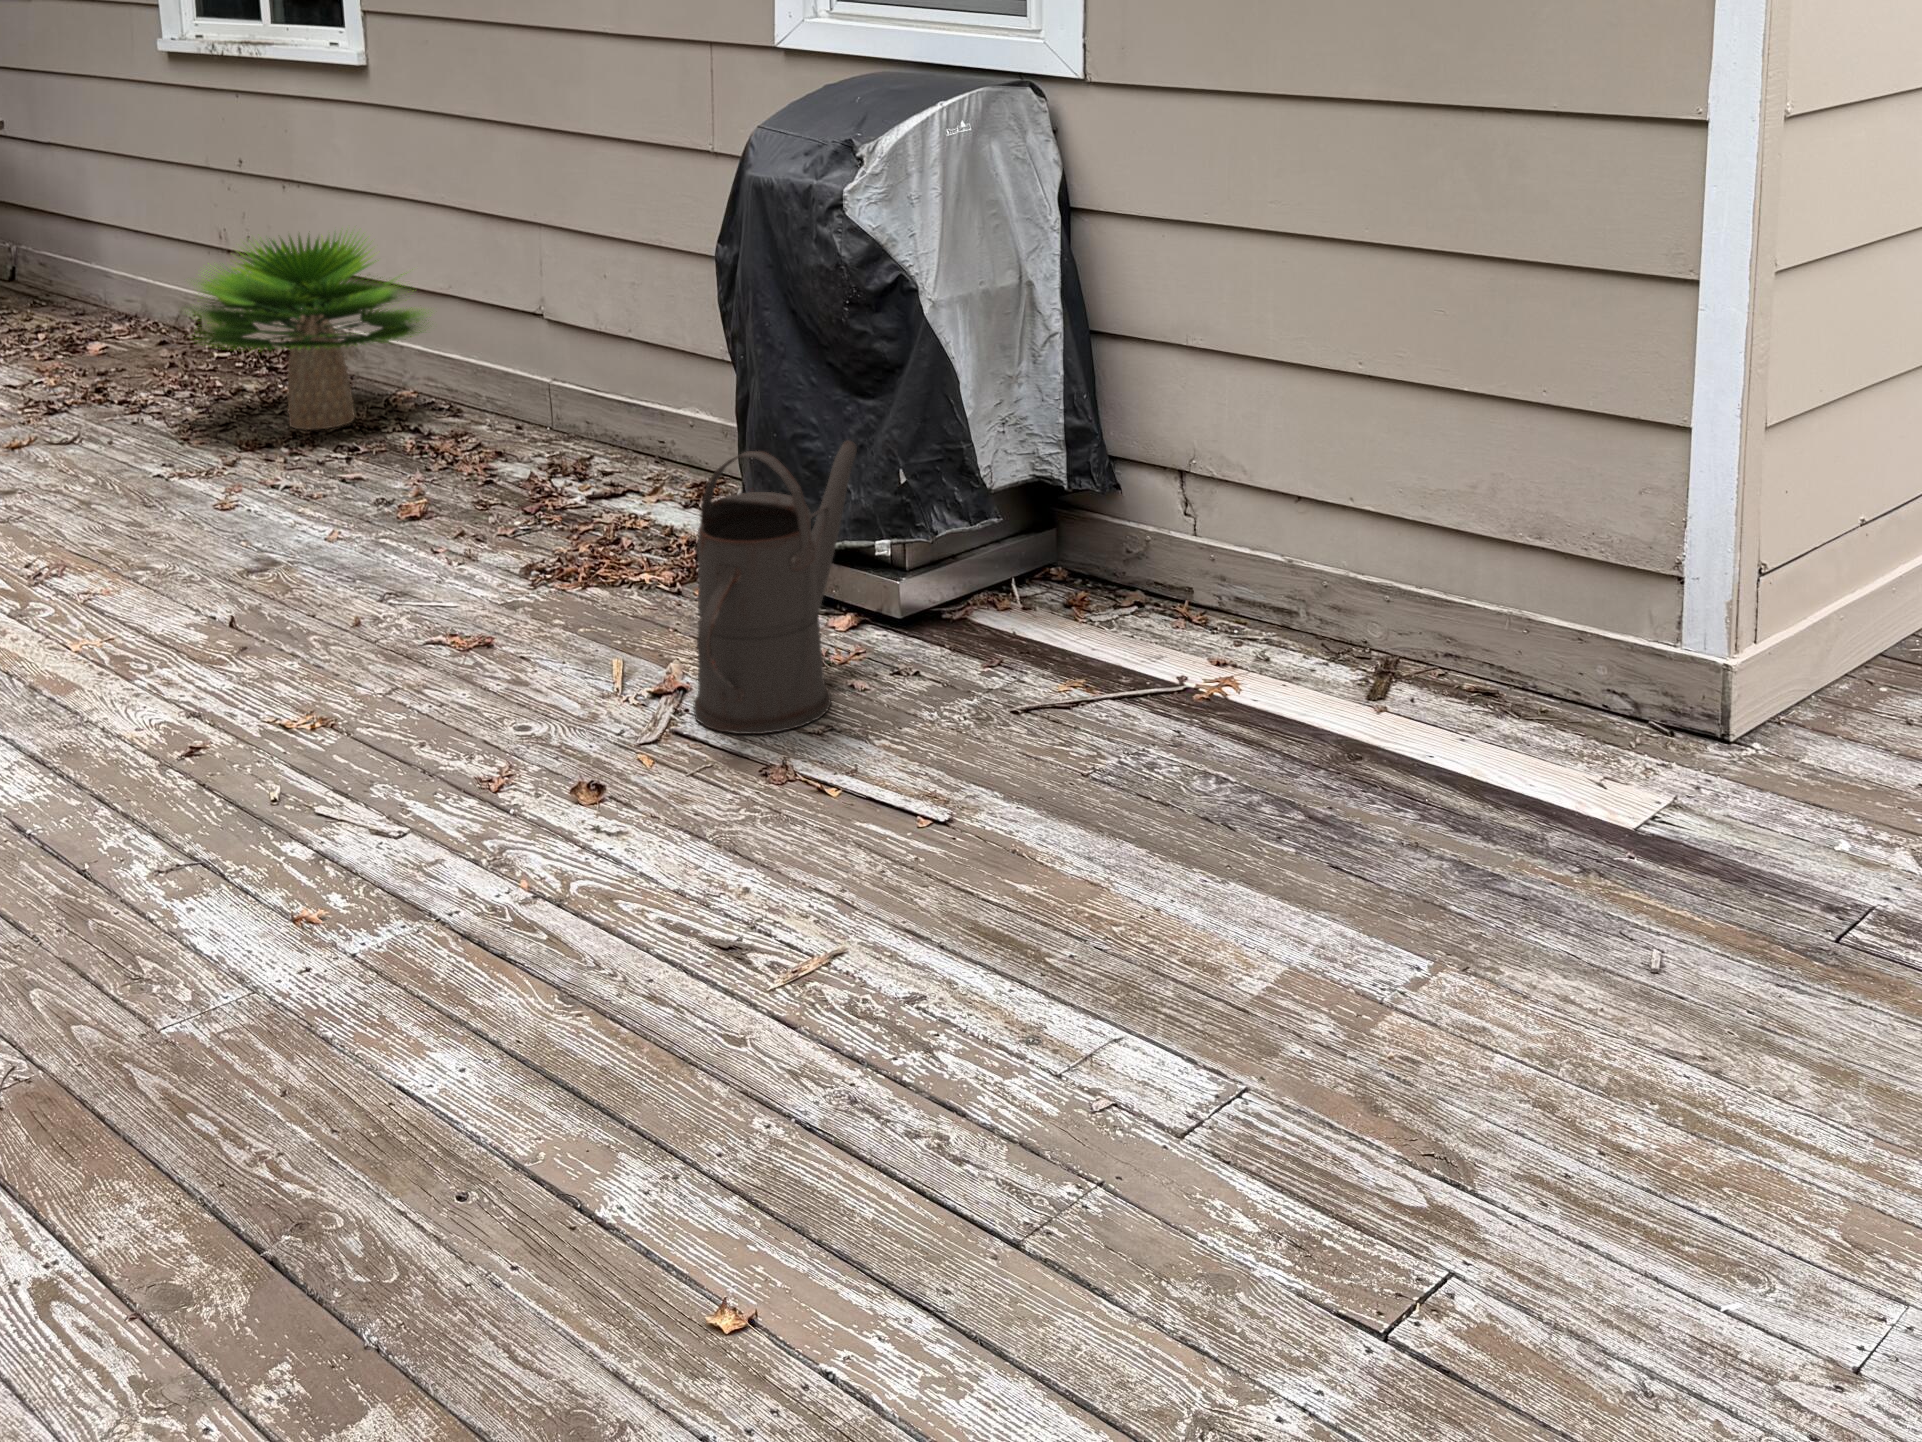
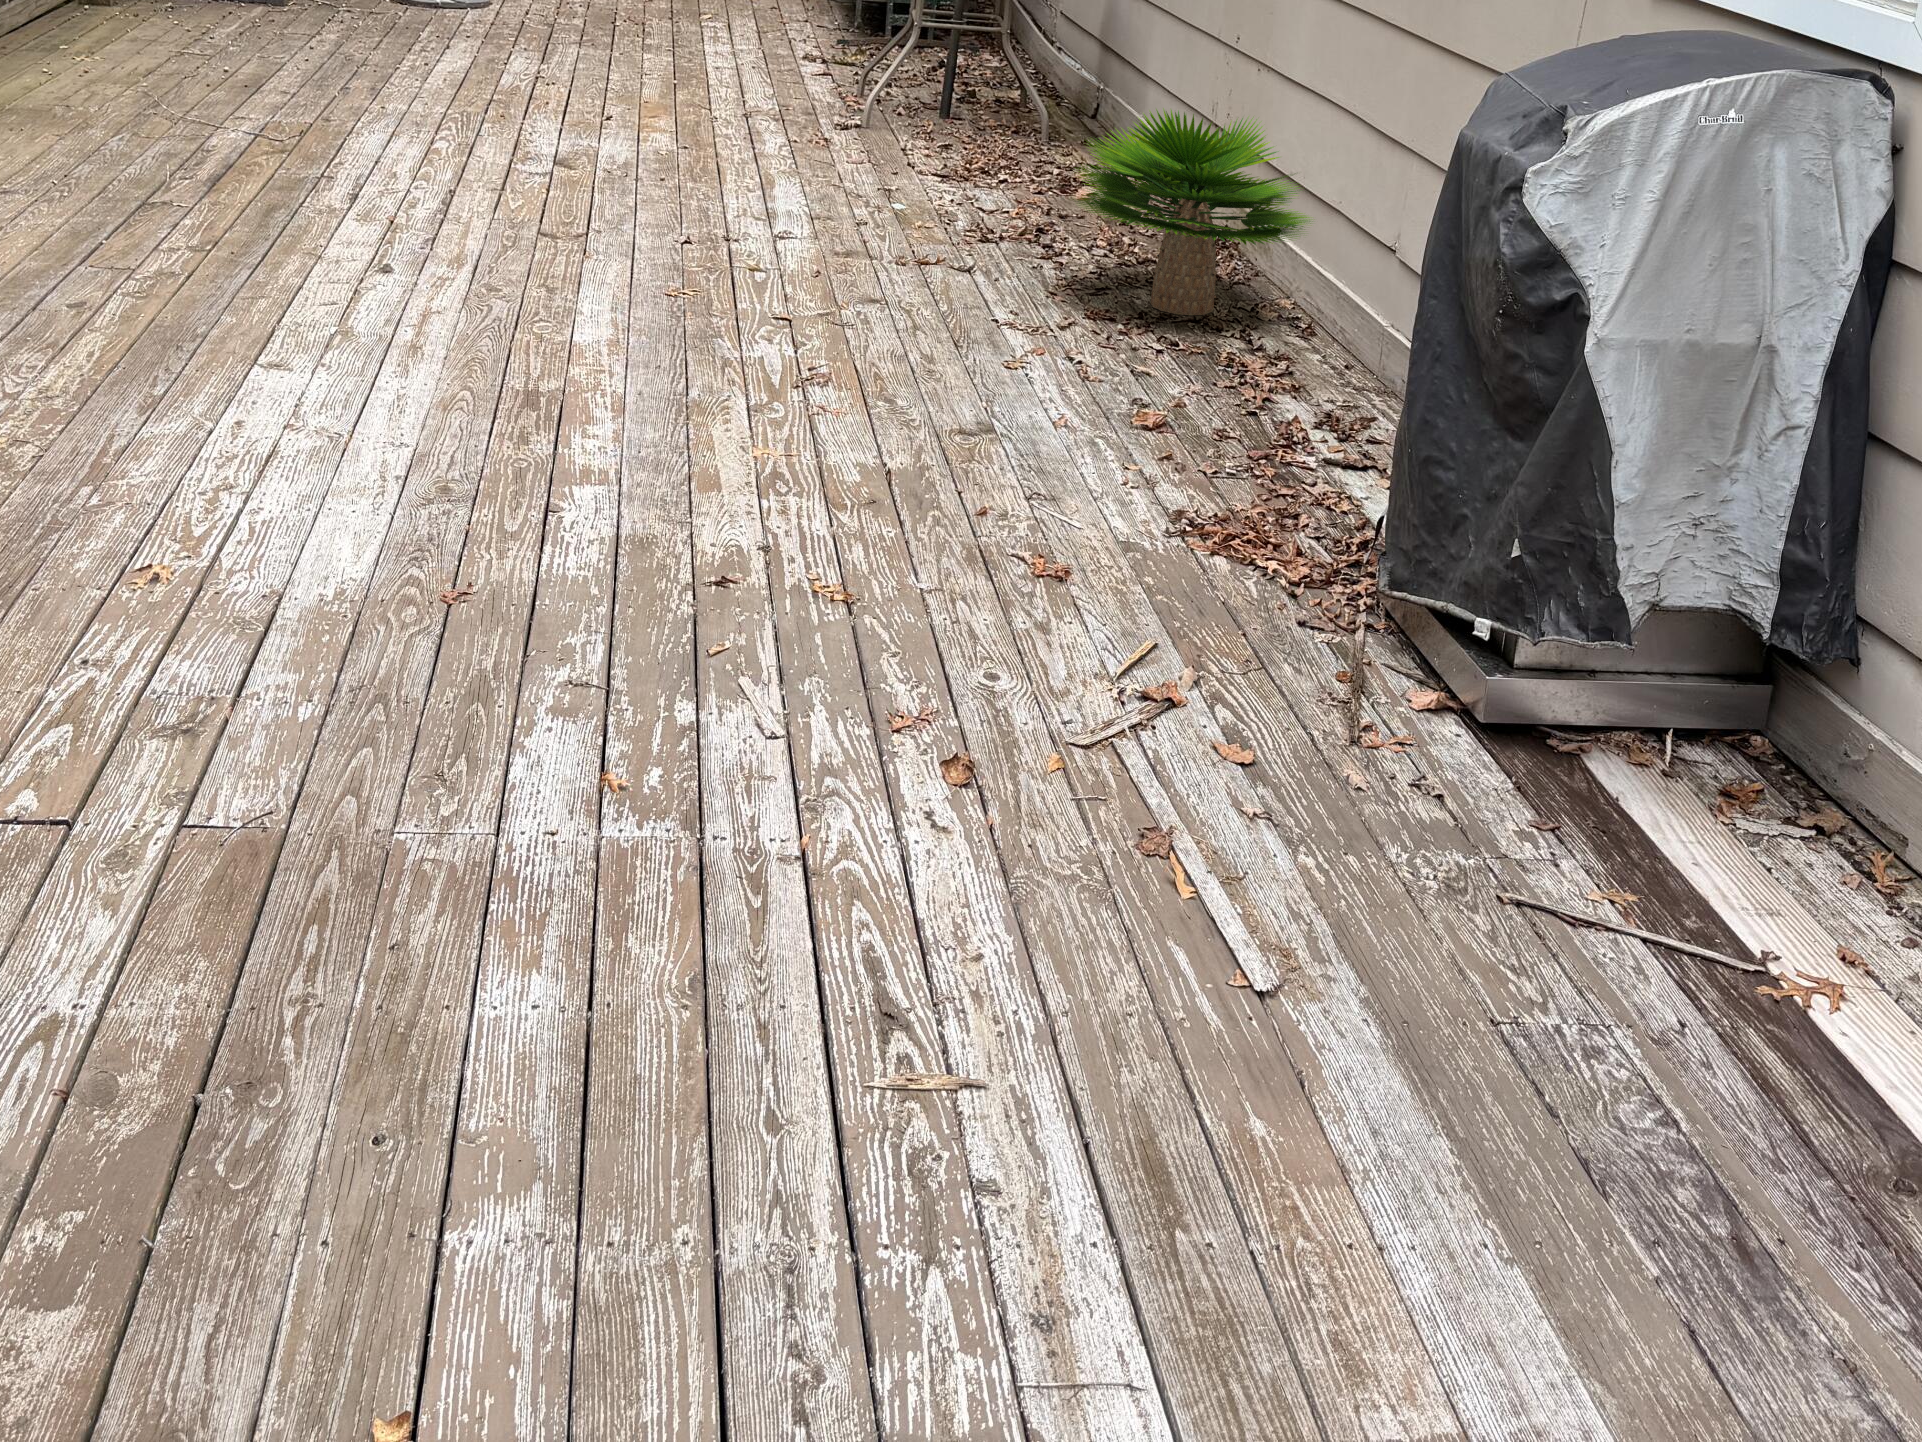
watering can: present [693,440,857,734] -> none [1132,459,1468,798]

